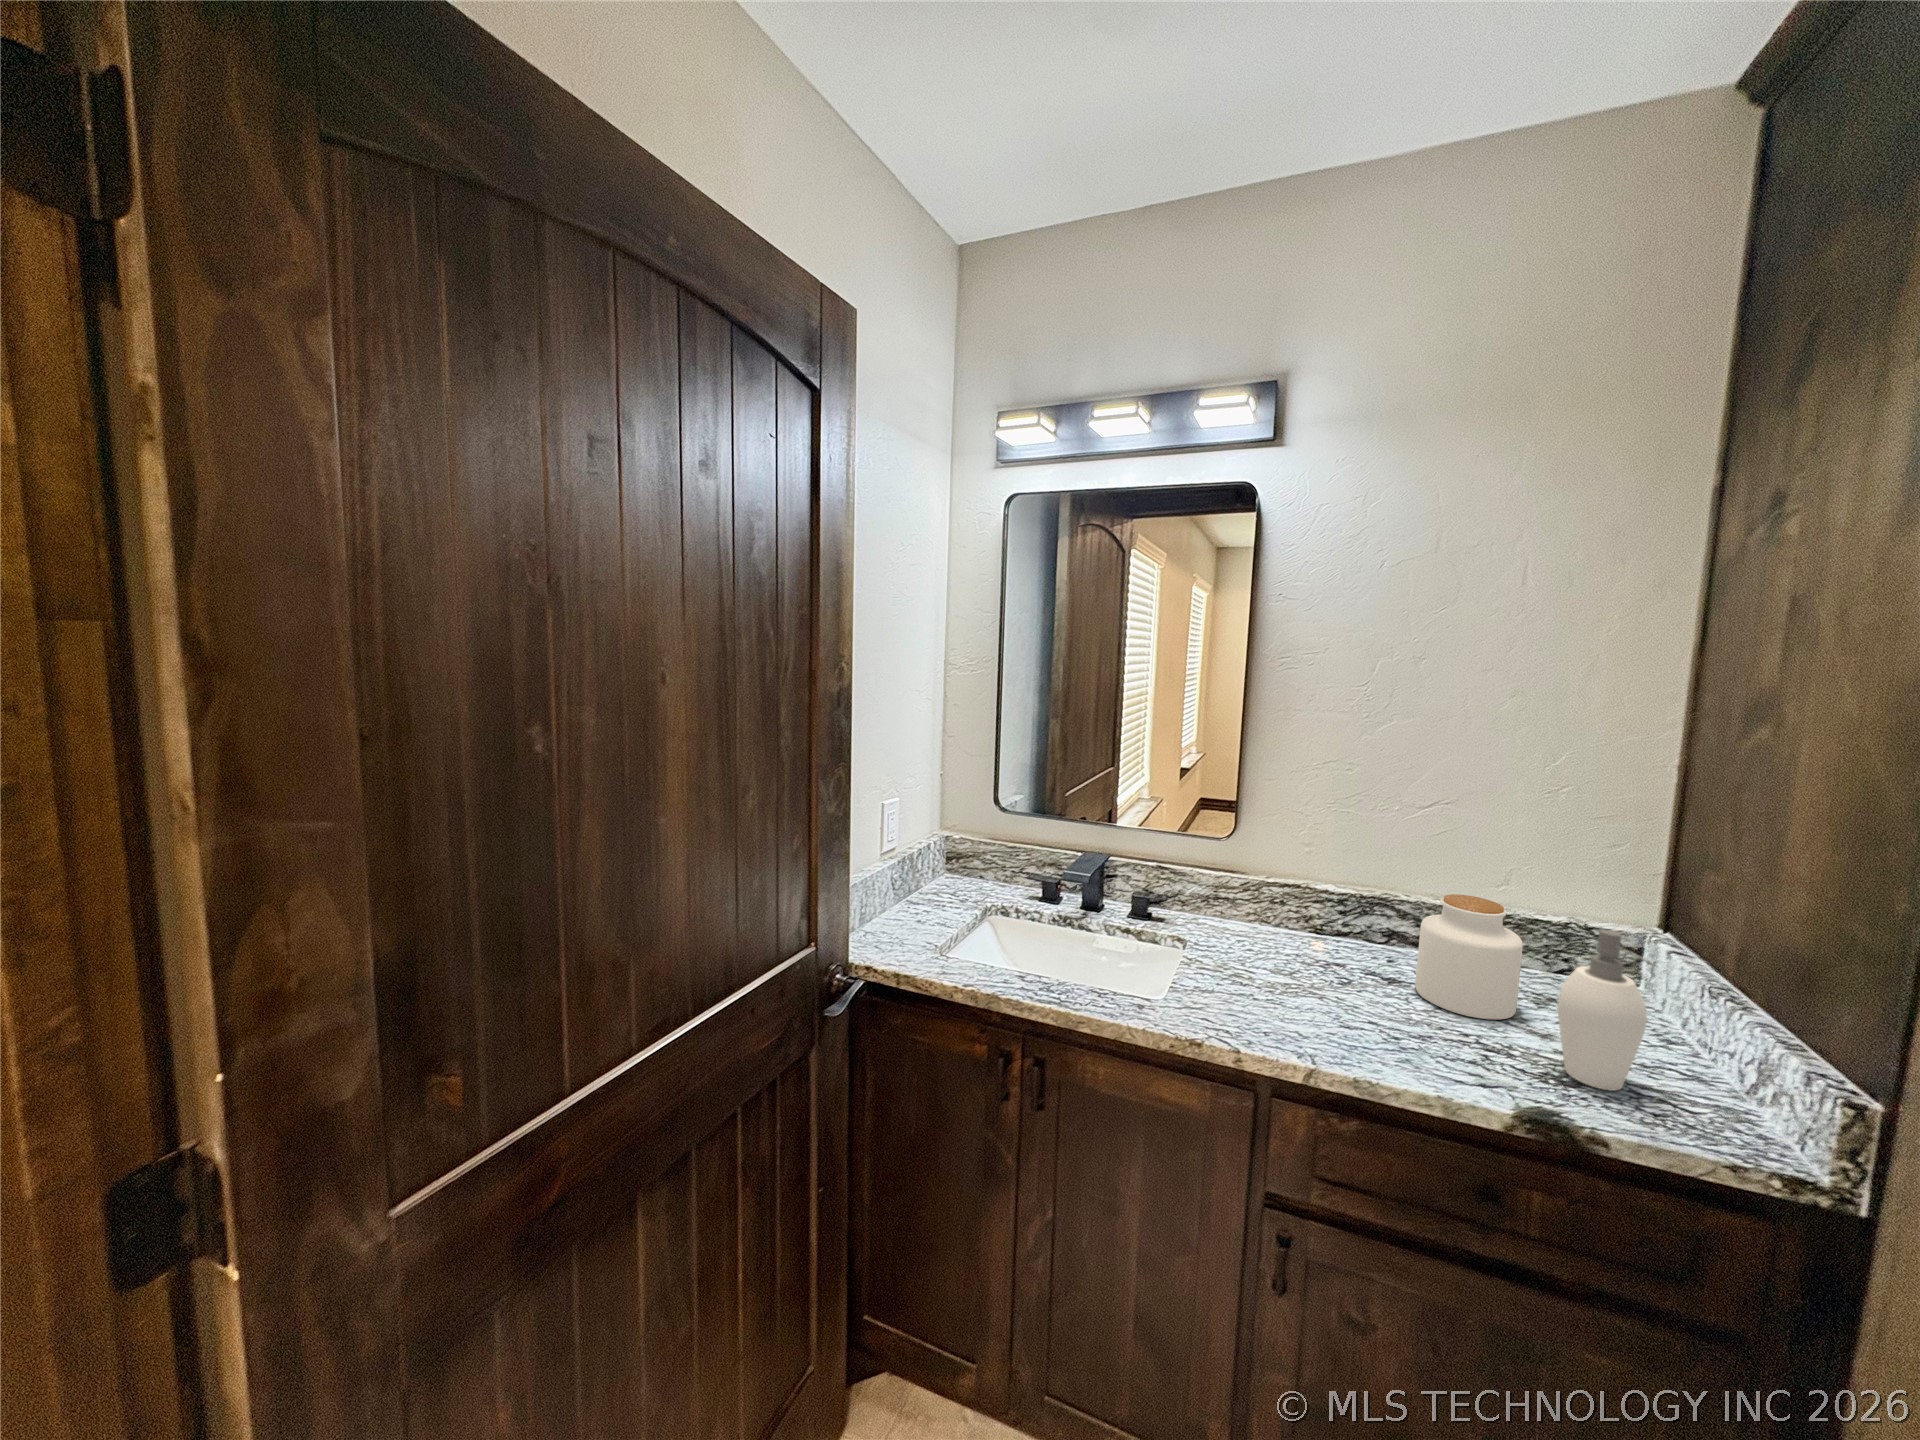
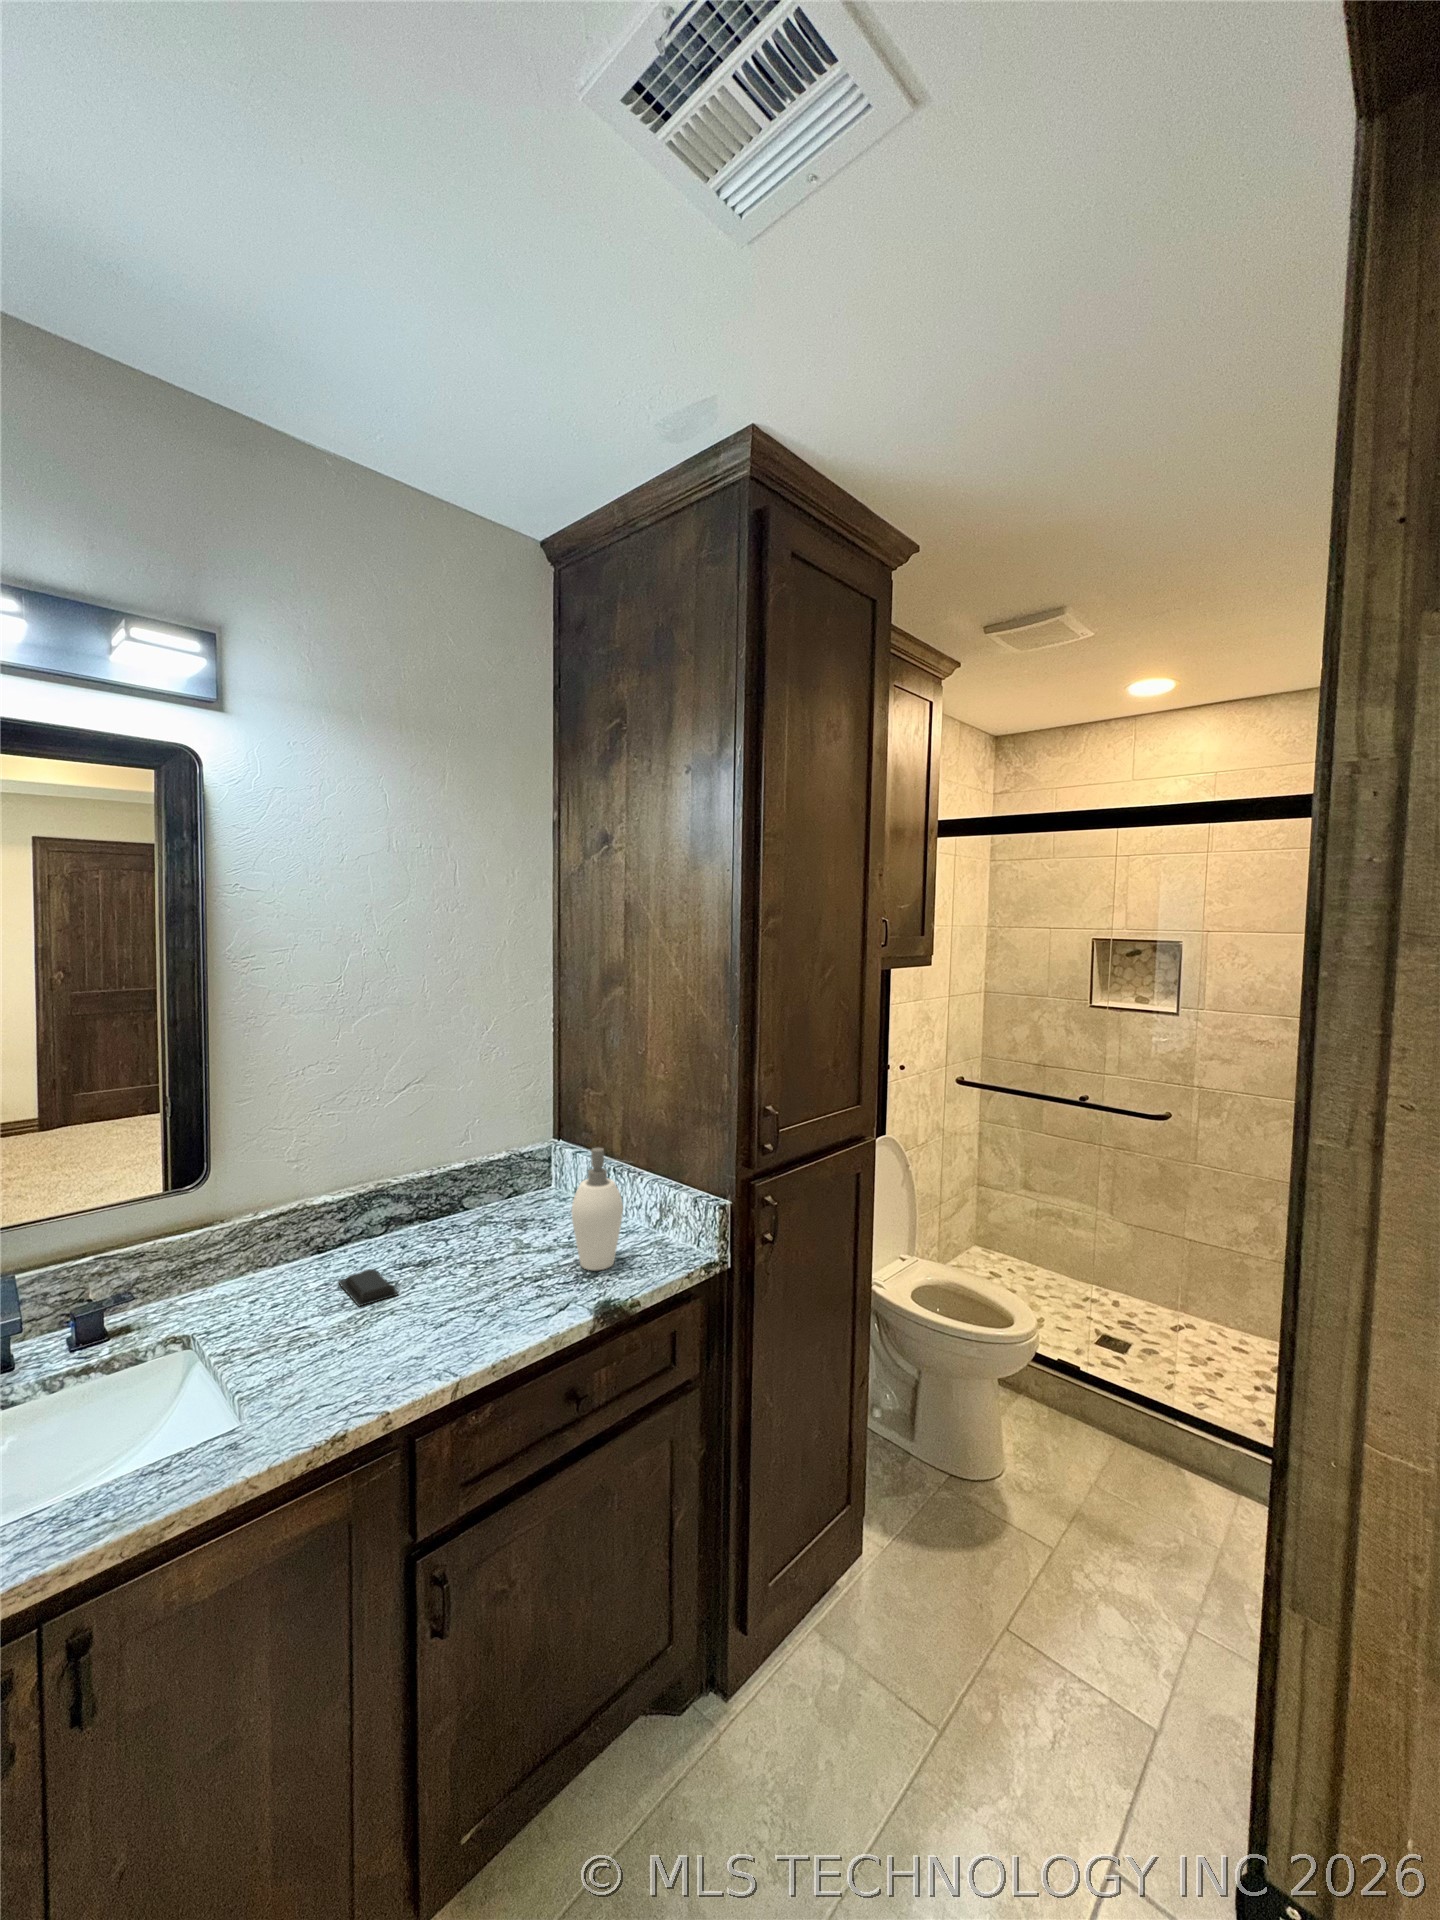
jar: present [1415,894,1523,1019] -> none [443,1155,523,1267]
soap bar: none [1303,955,1346,989] -> present [338,1269,399,1306]

